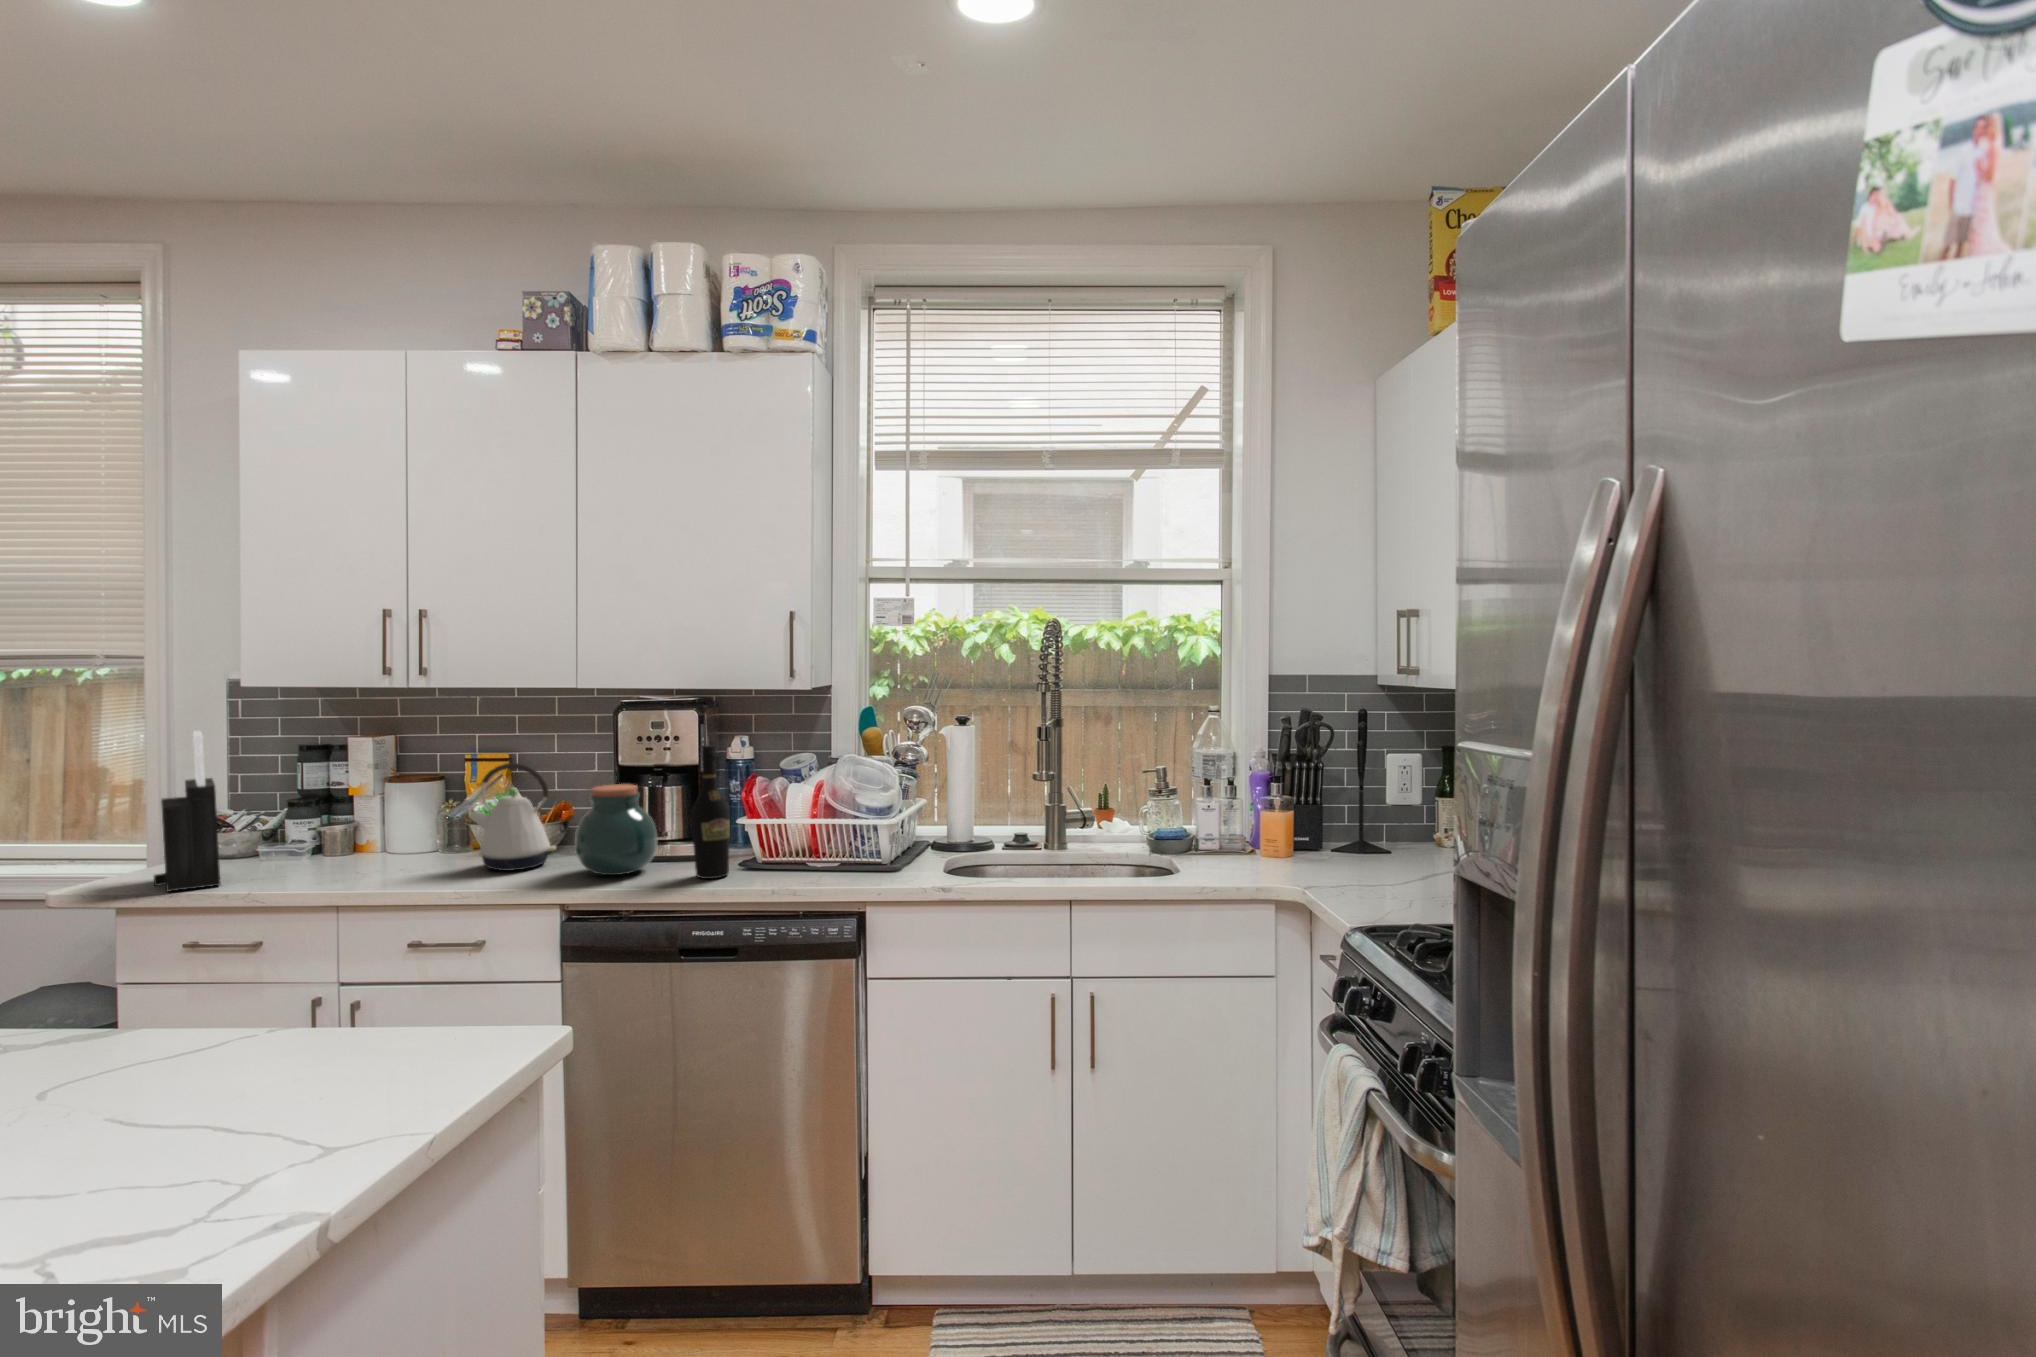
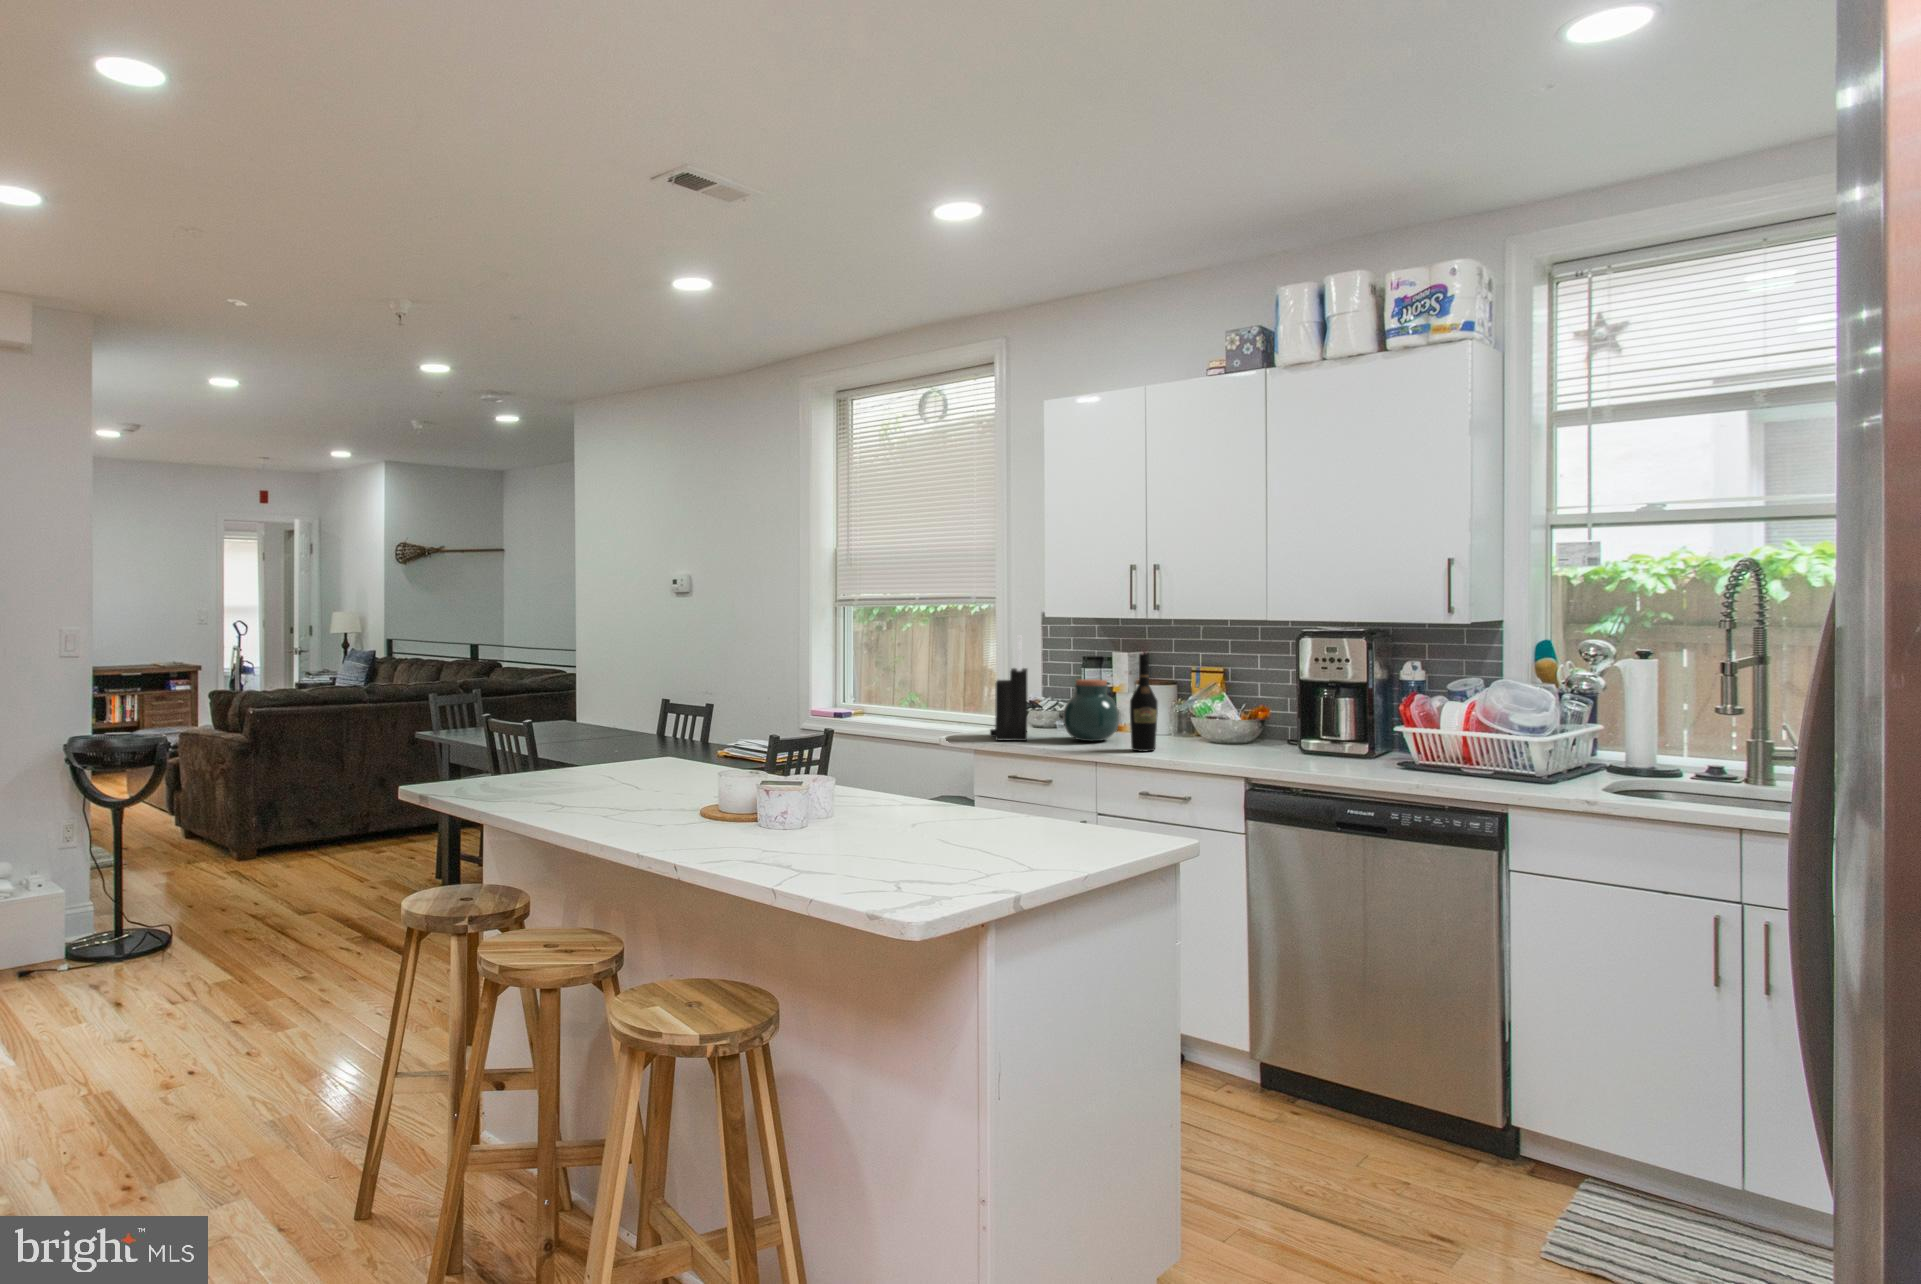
wine bottle: present [691,745,730,879] -> present [1130,654,1158,751]
kettle: present [469,763,556,871] -> none [1188,669,1251,752]
jar: present [575,784,657,875] -> present [1063,679,1119,741]

